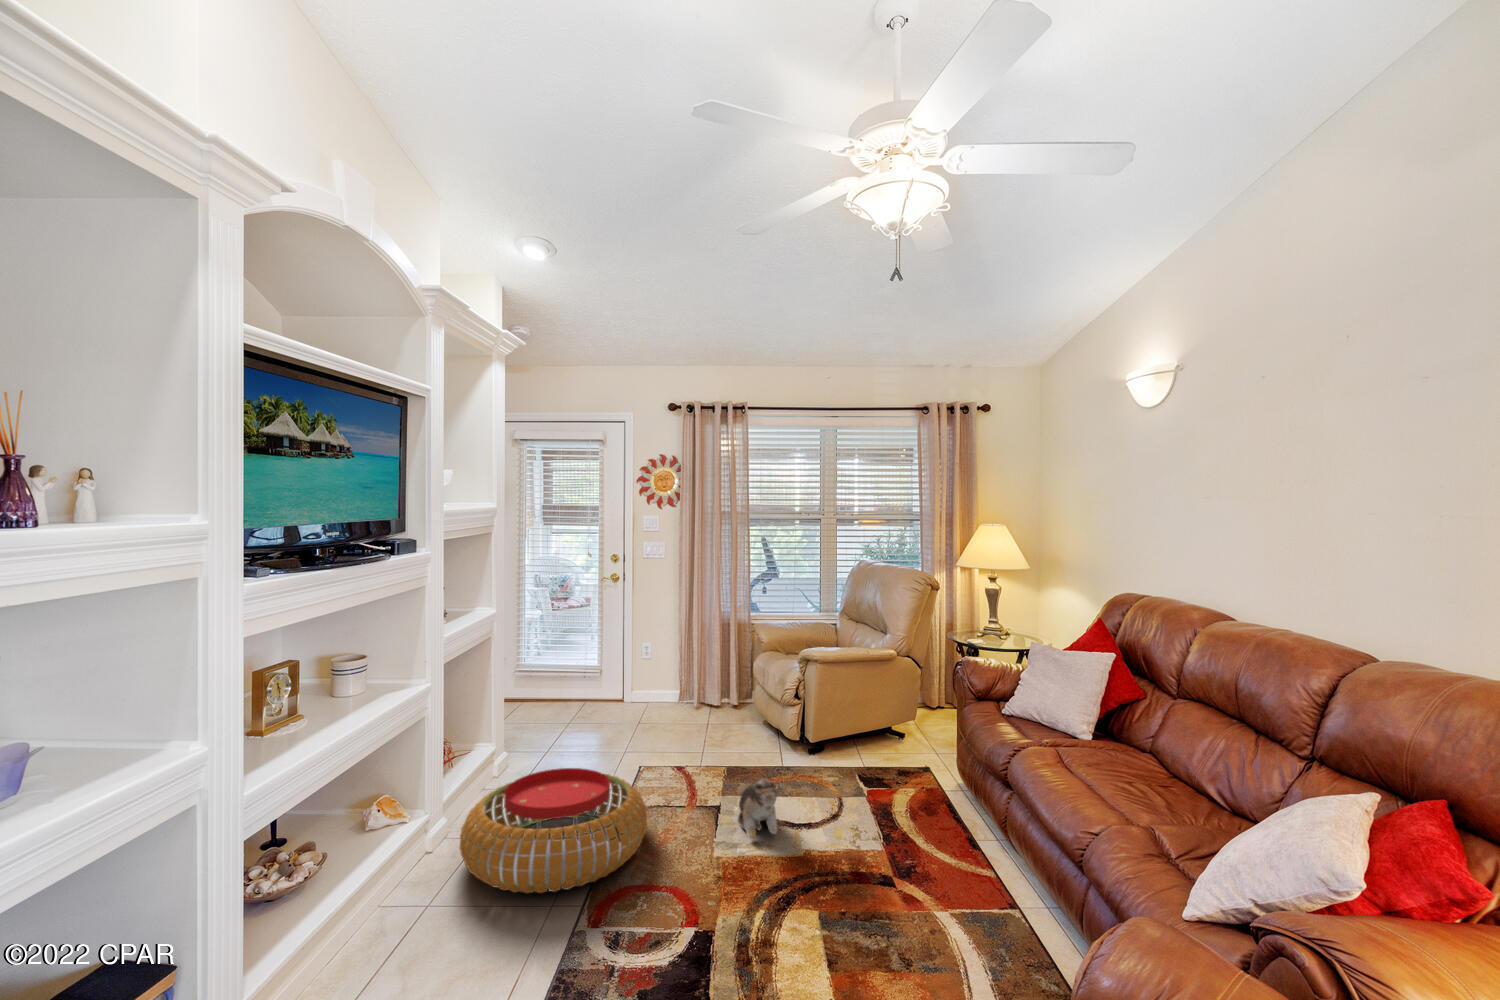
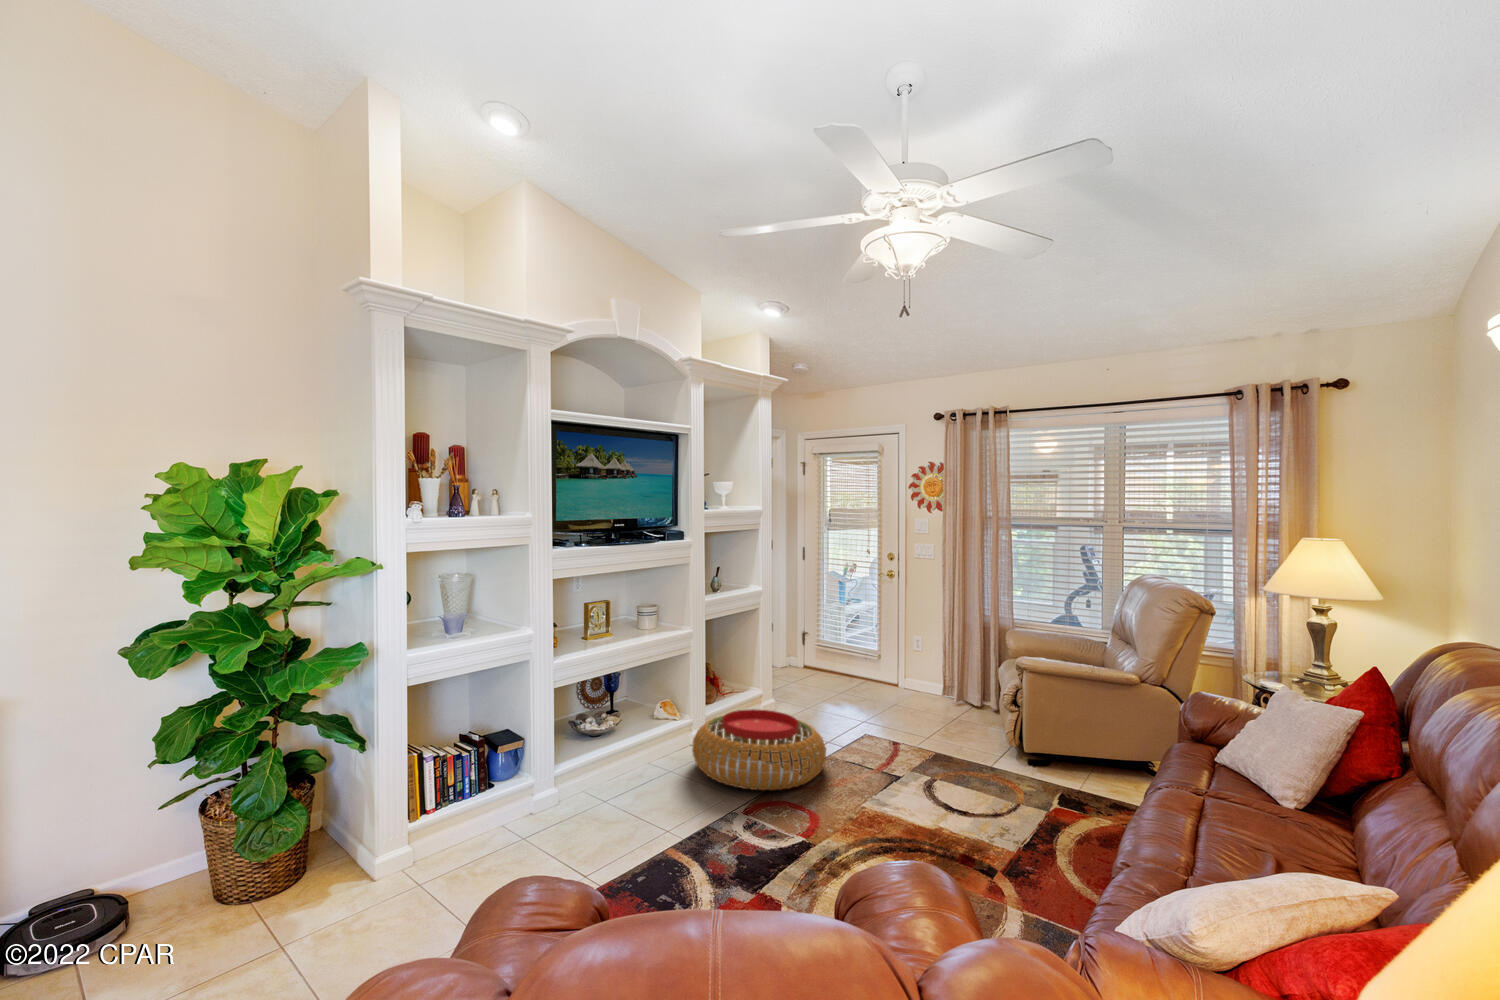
plush toy: present [738,778,777,840] -> none [894,753,933,808]

